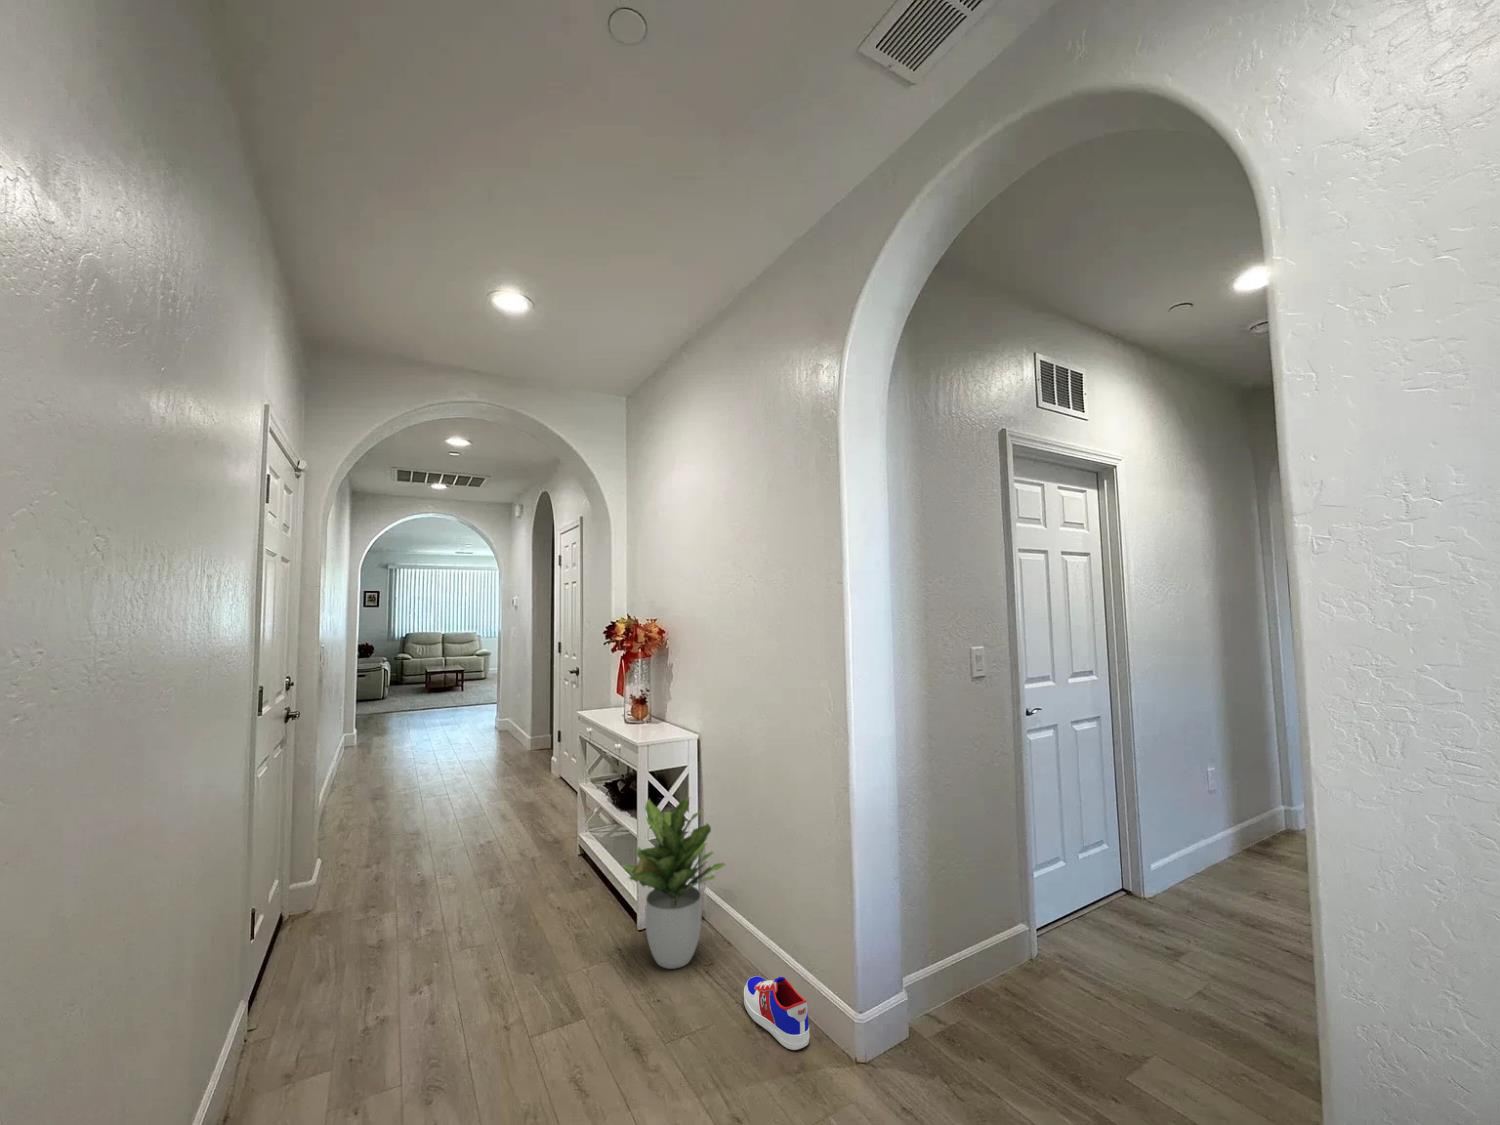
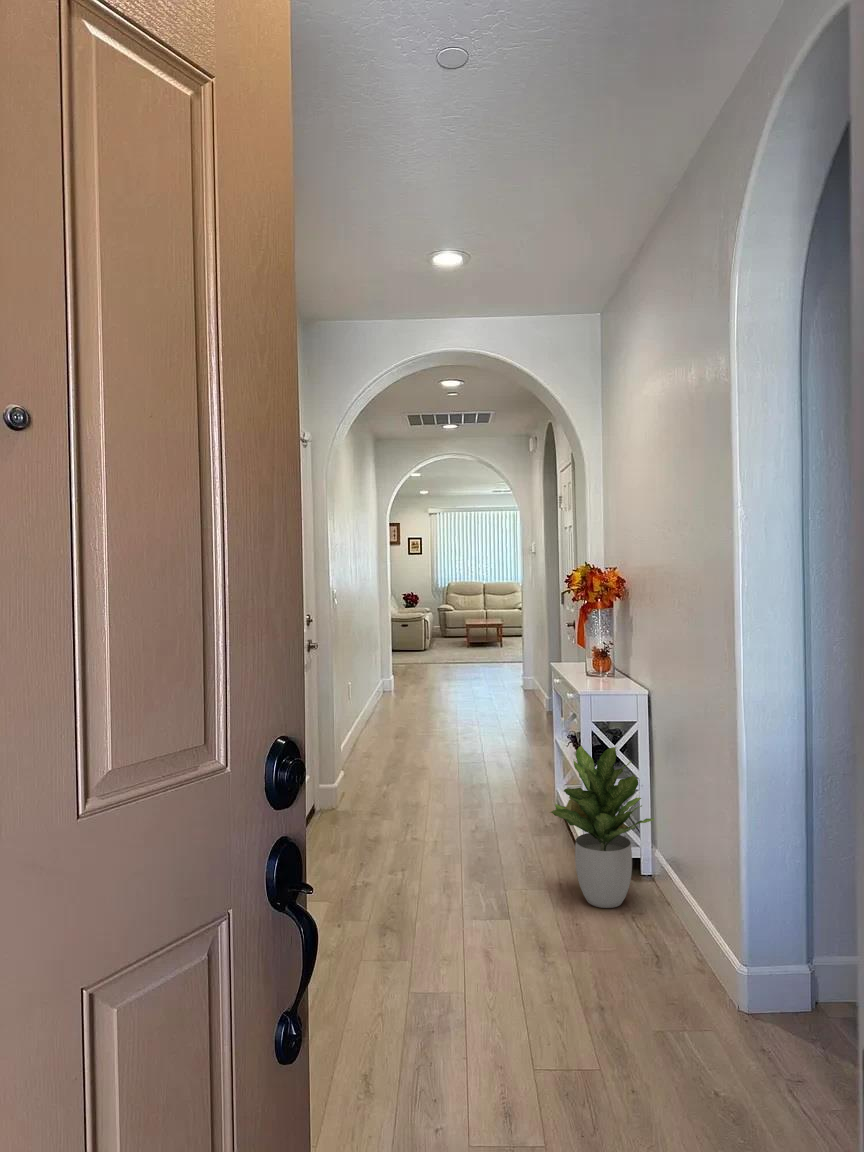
sneaker: present [744,976,810,1050] -> none [651,924,701,990]

